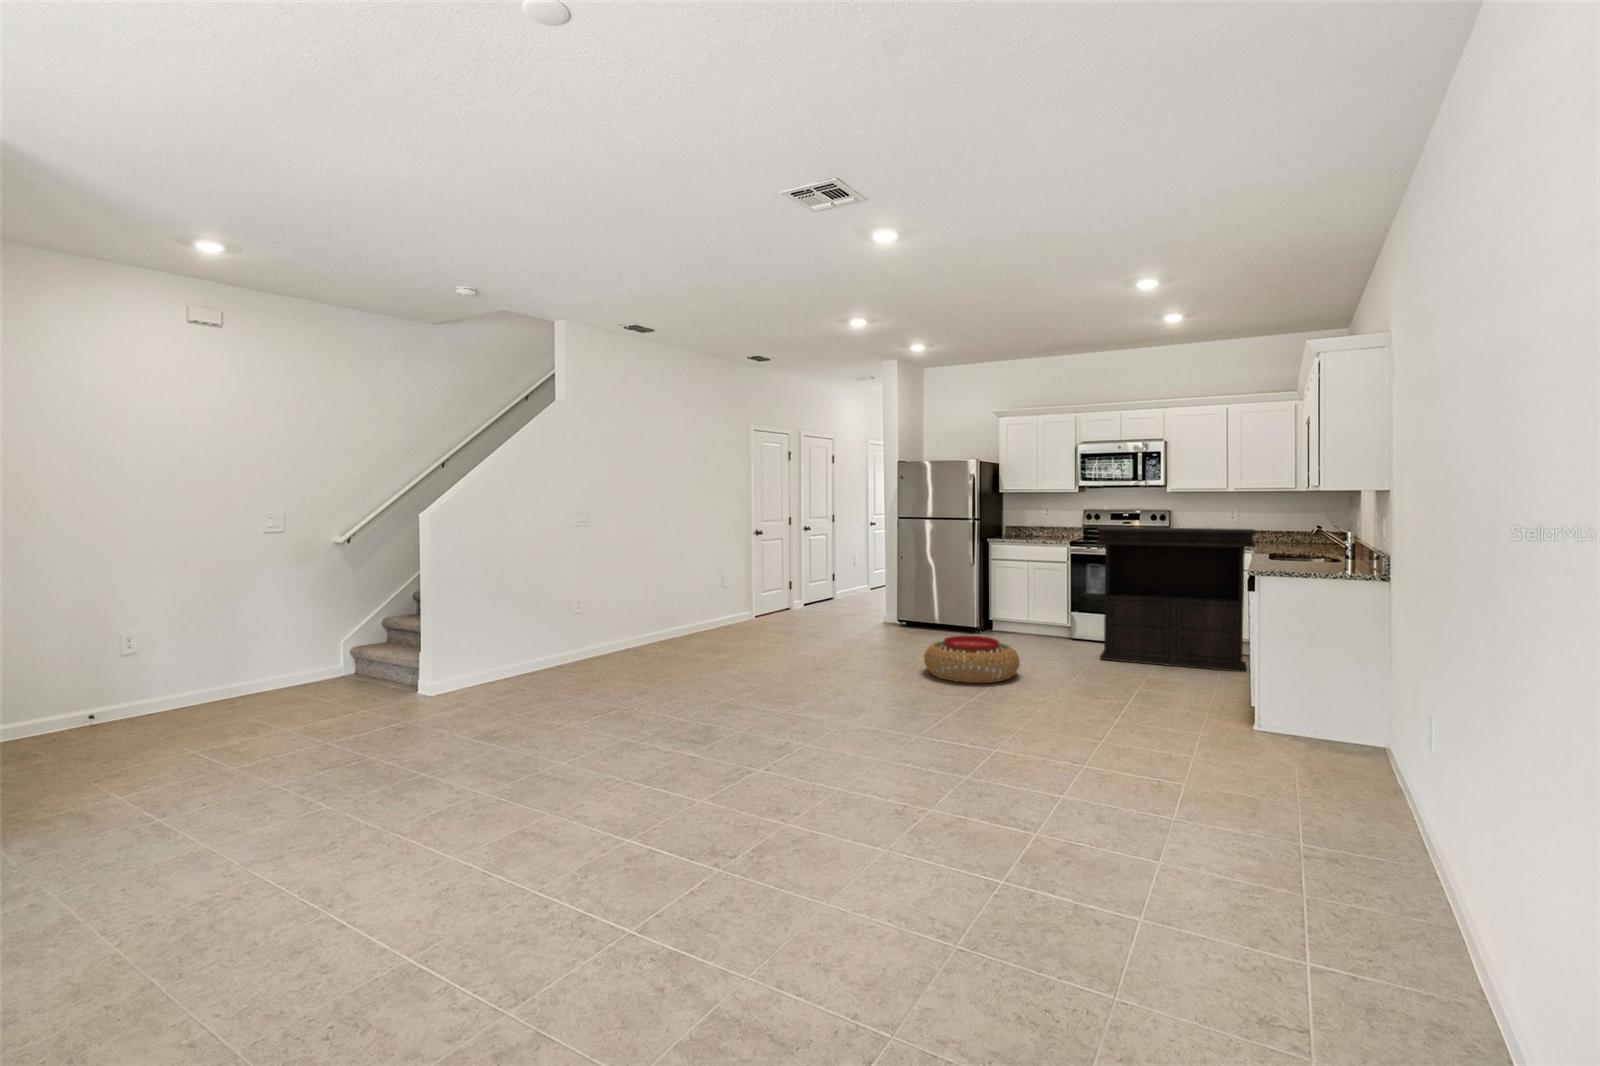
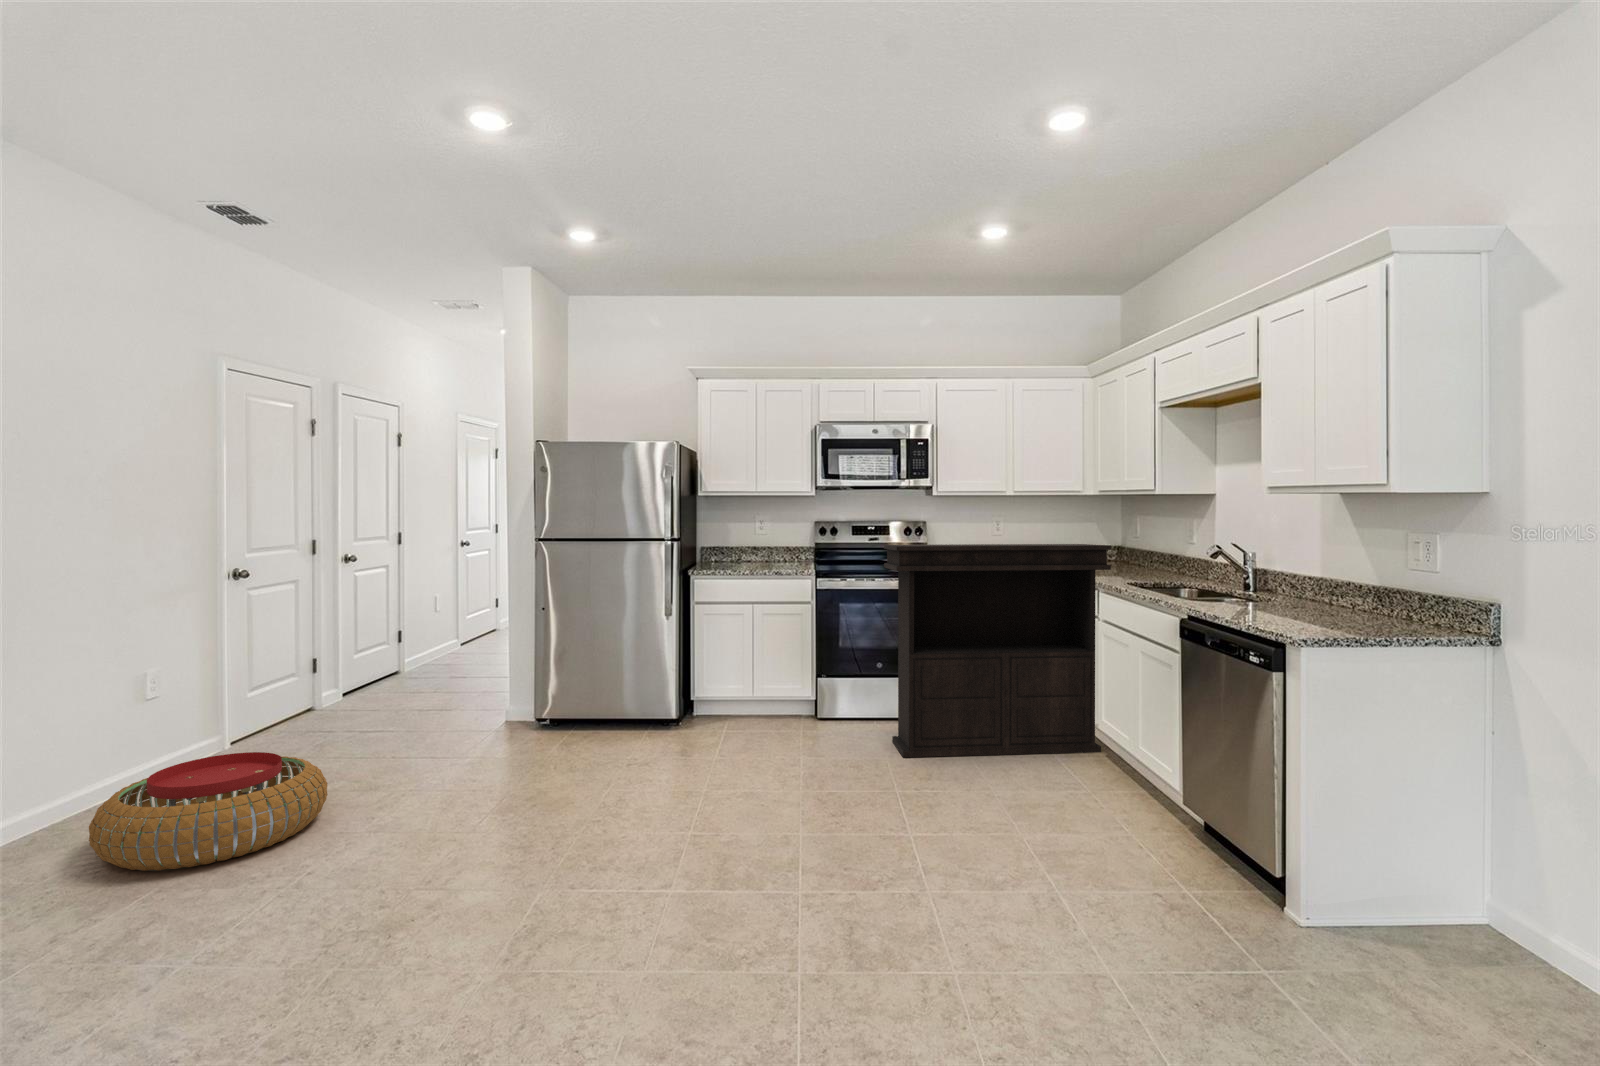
pouf: present [924,636,1020,683] -> present [89,752,328,871]

